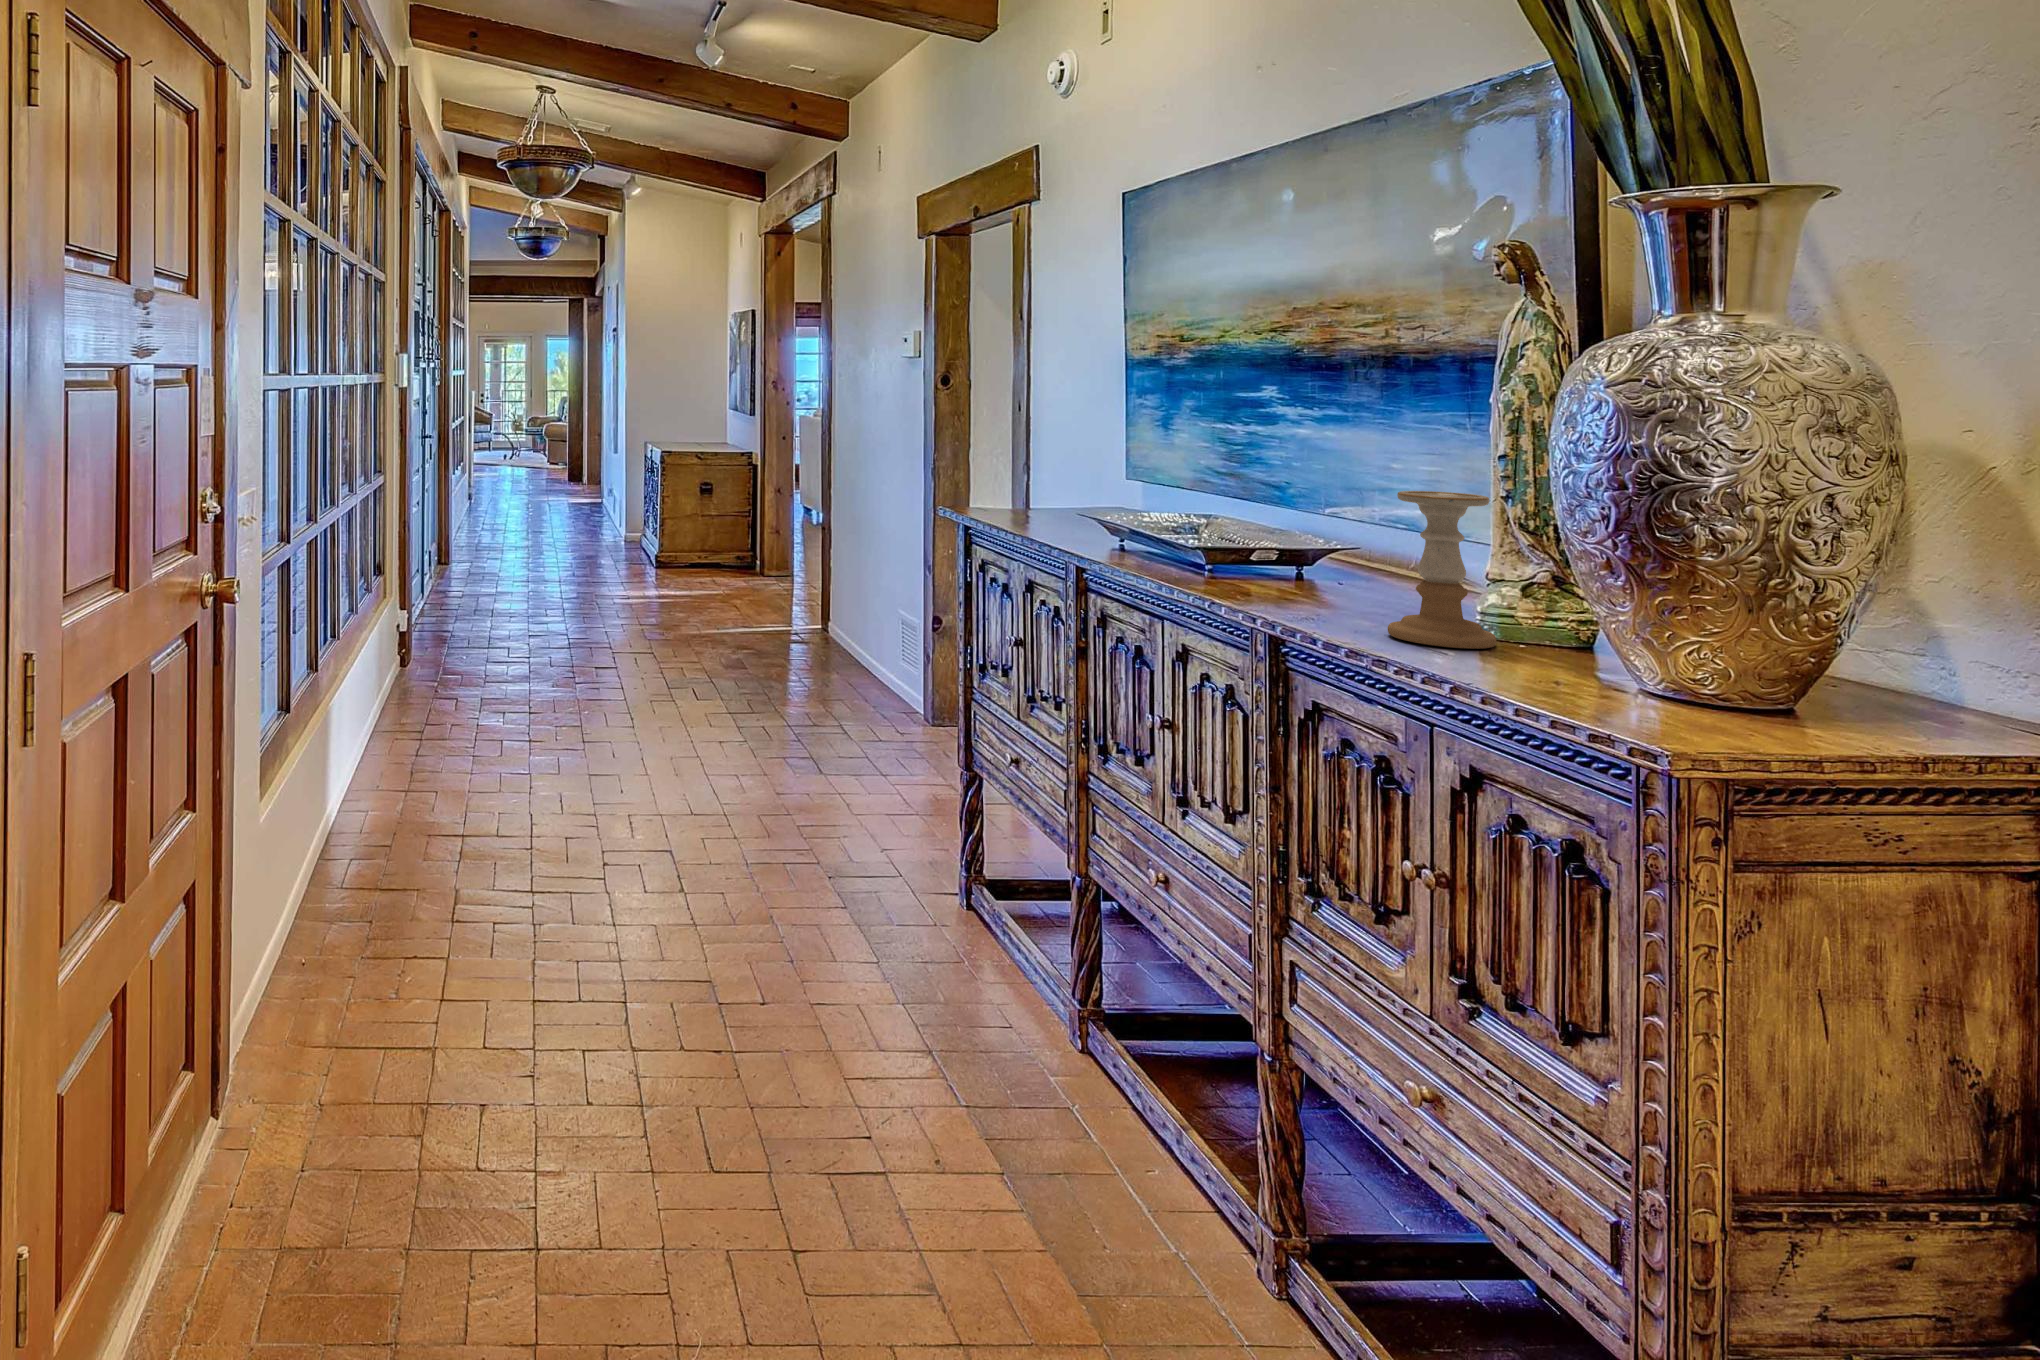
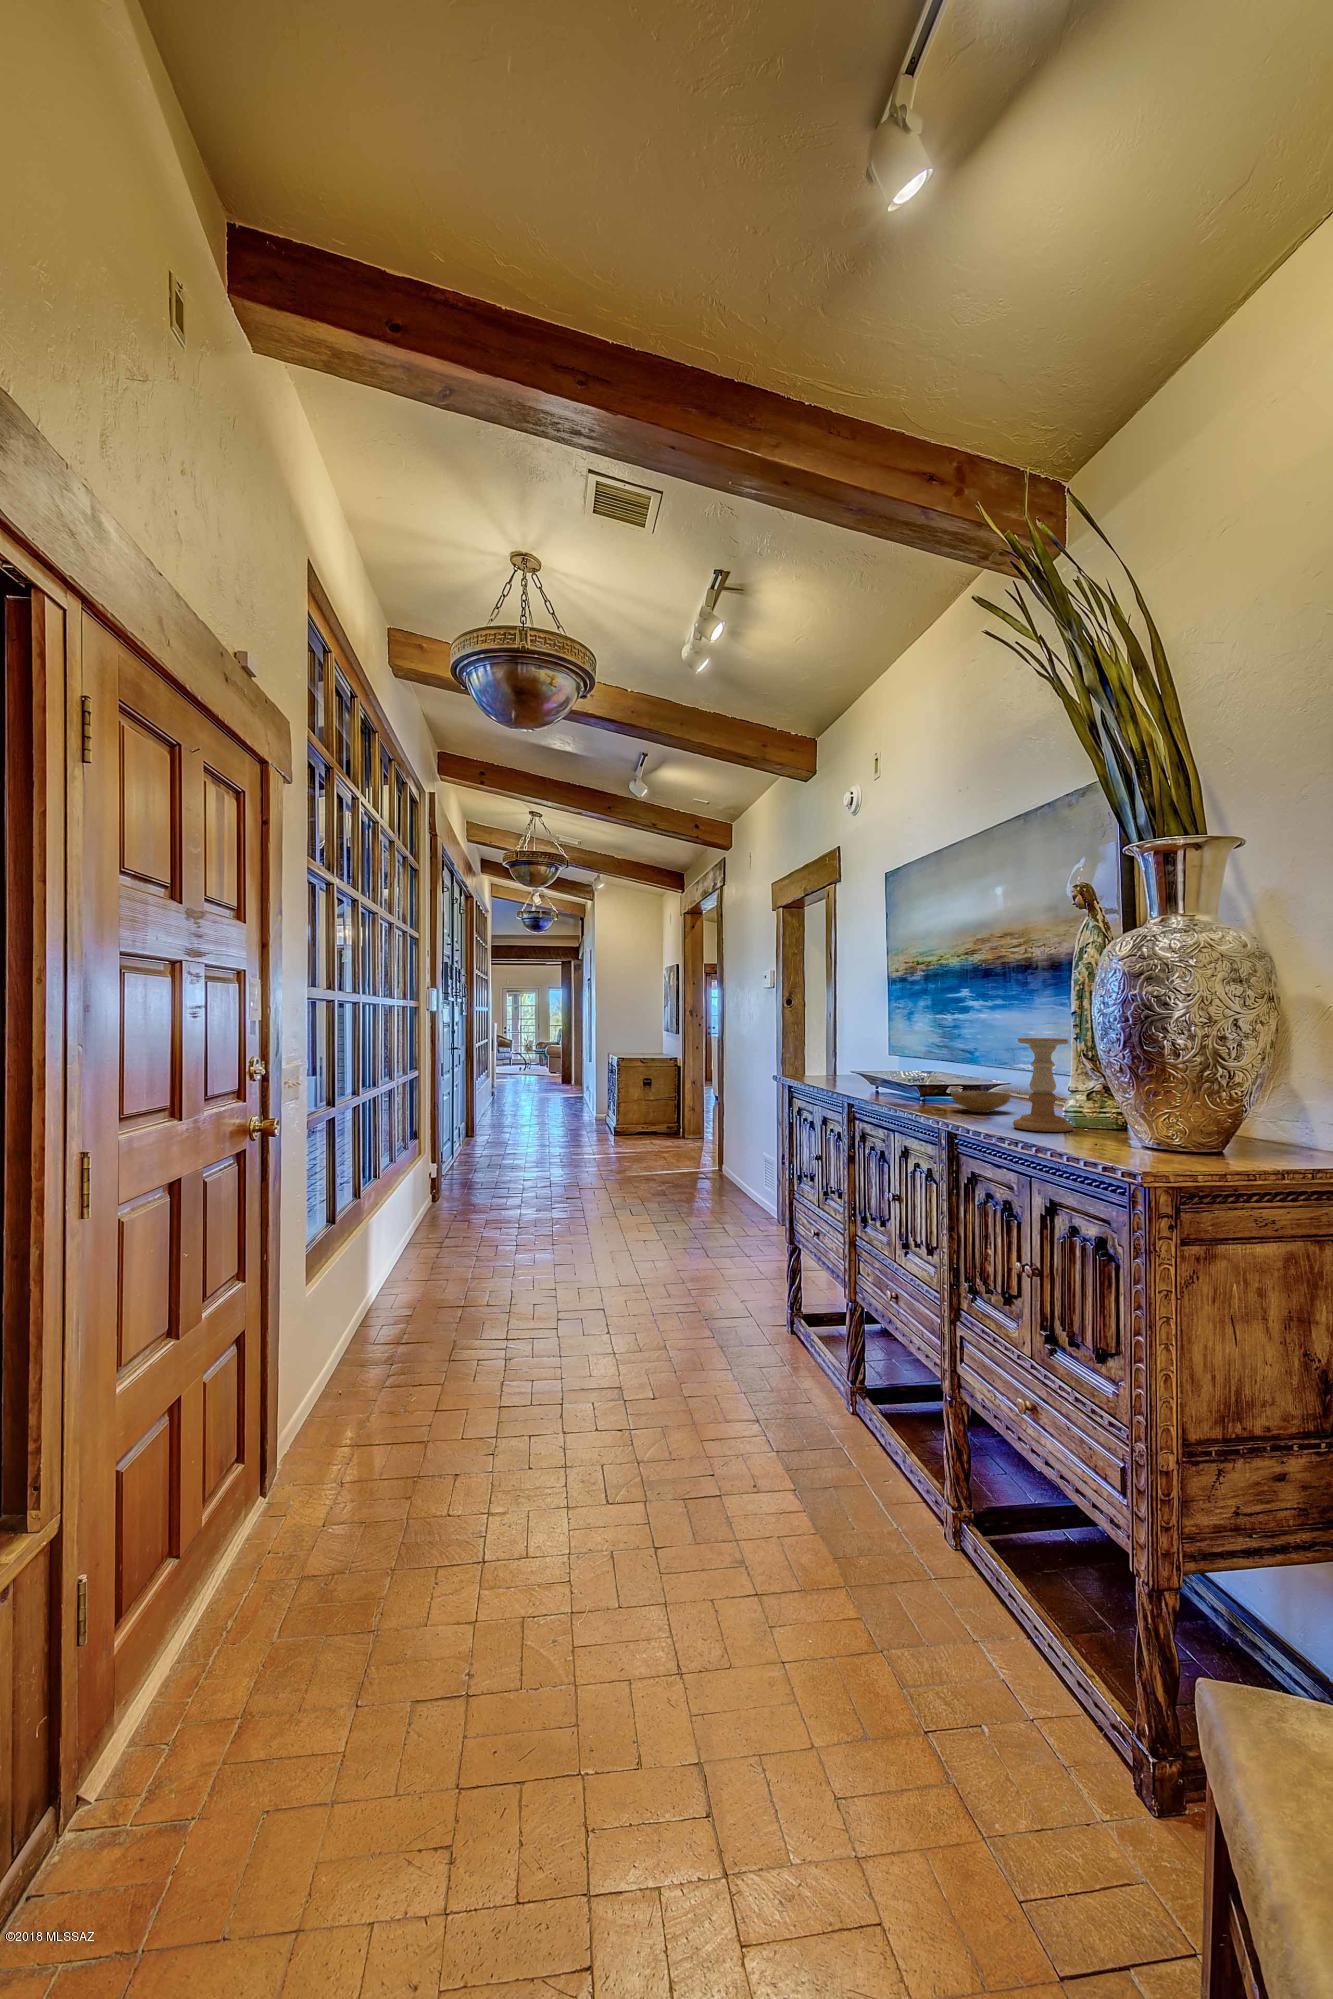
ceramic bowl: none [1263,562,1369,599] -> present [951,1091,1011,1112]

